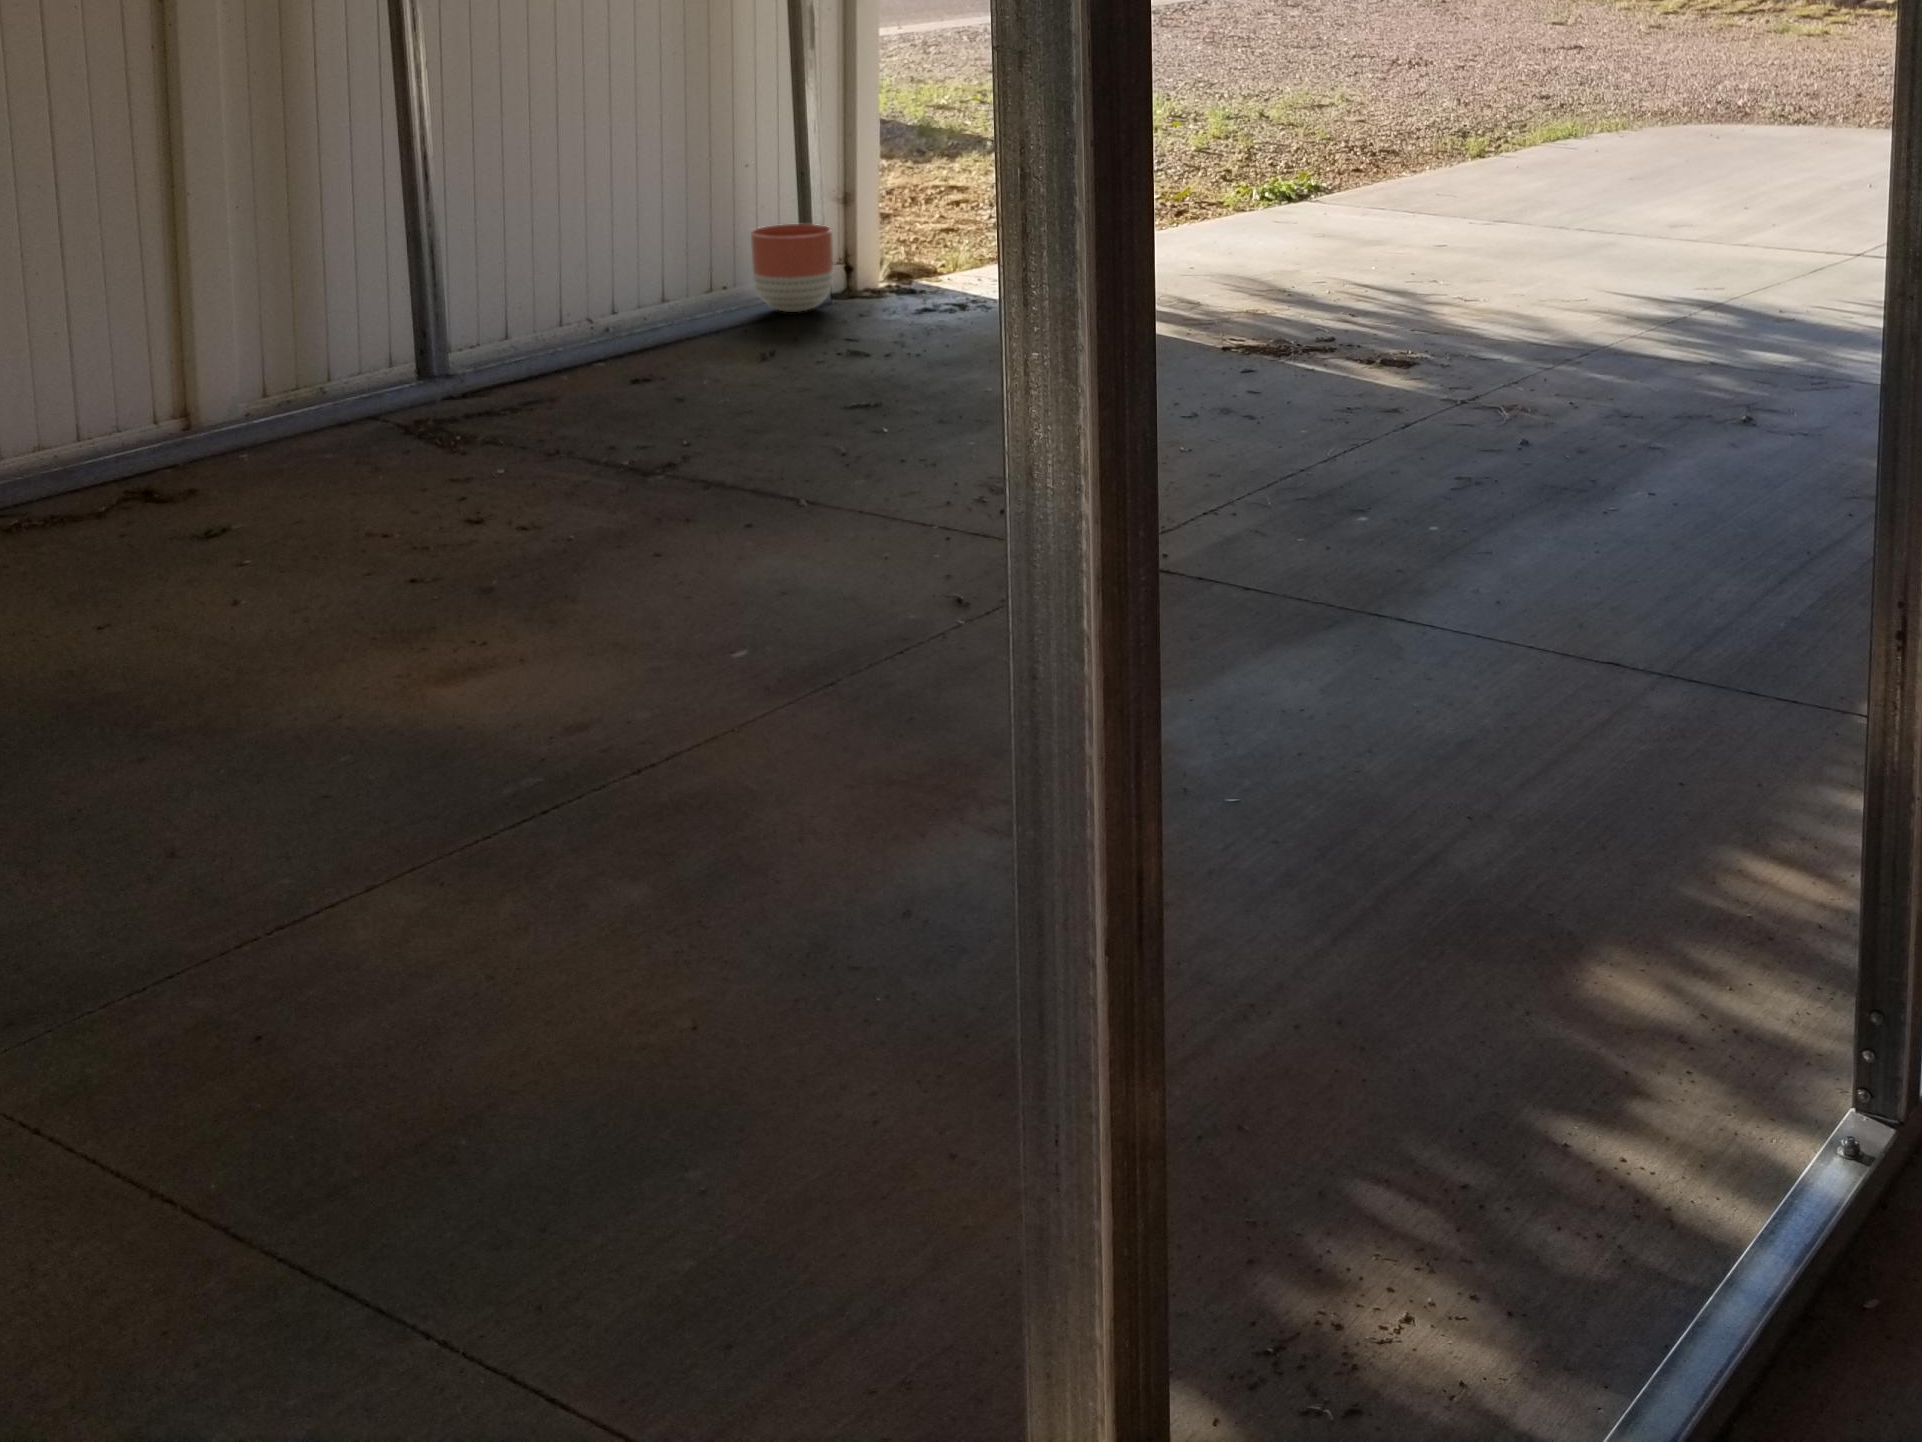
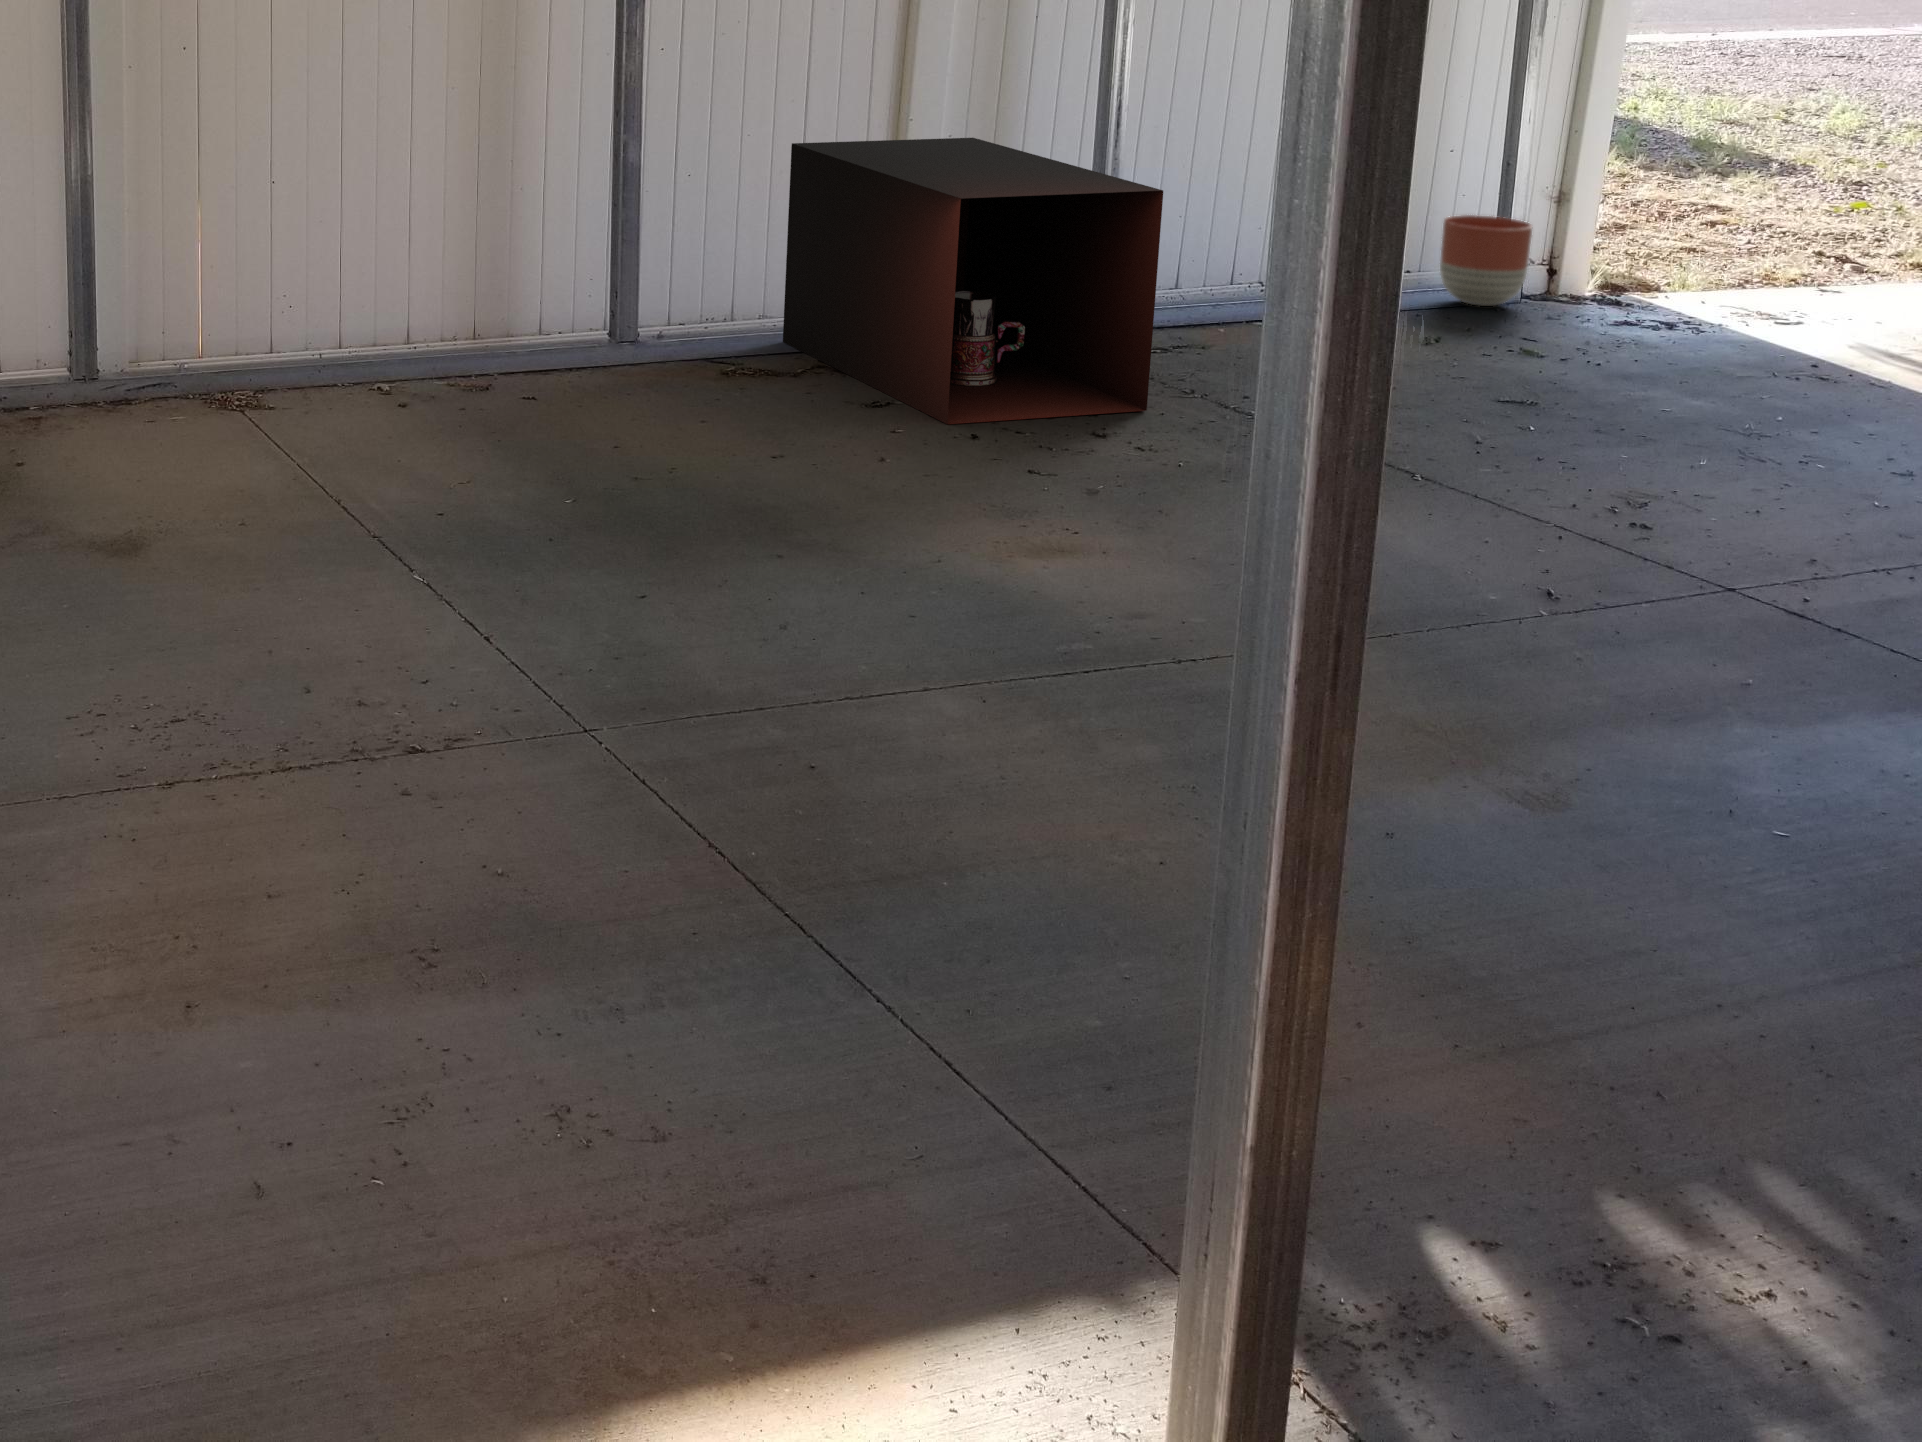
storage cabinet: none [50,206,514,533] -> present [783,138,1163,424]

